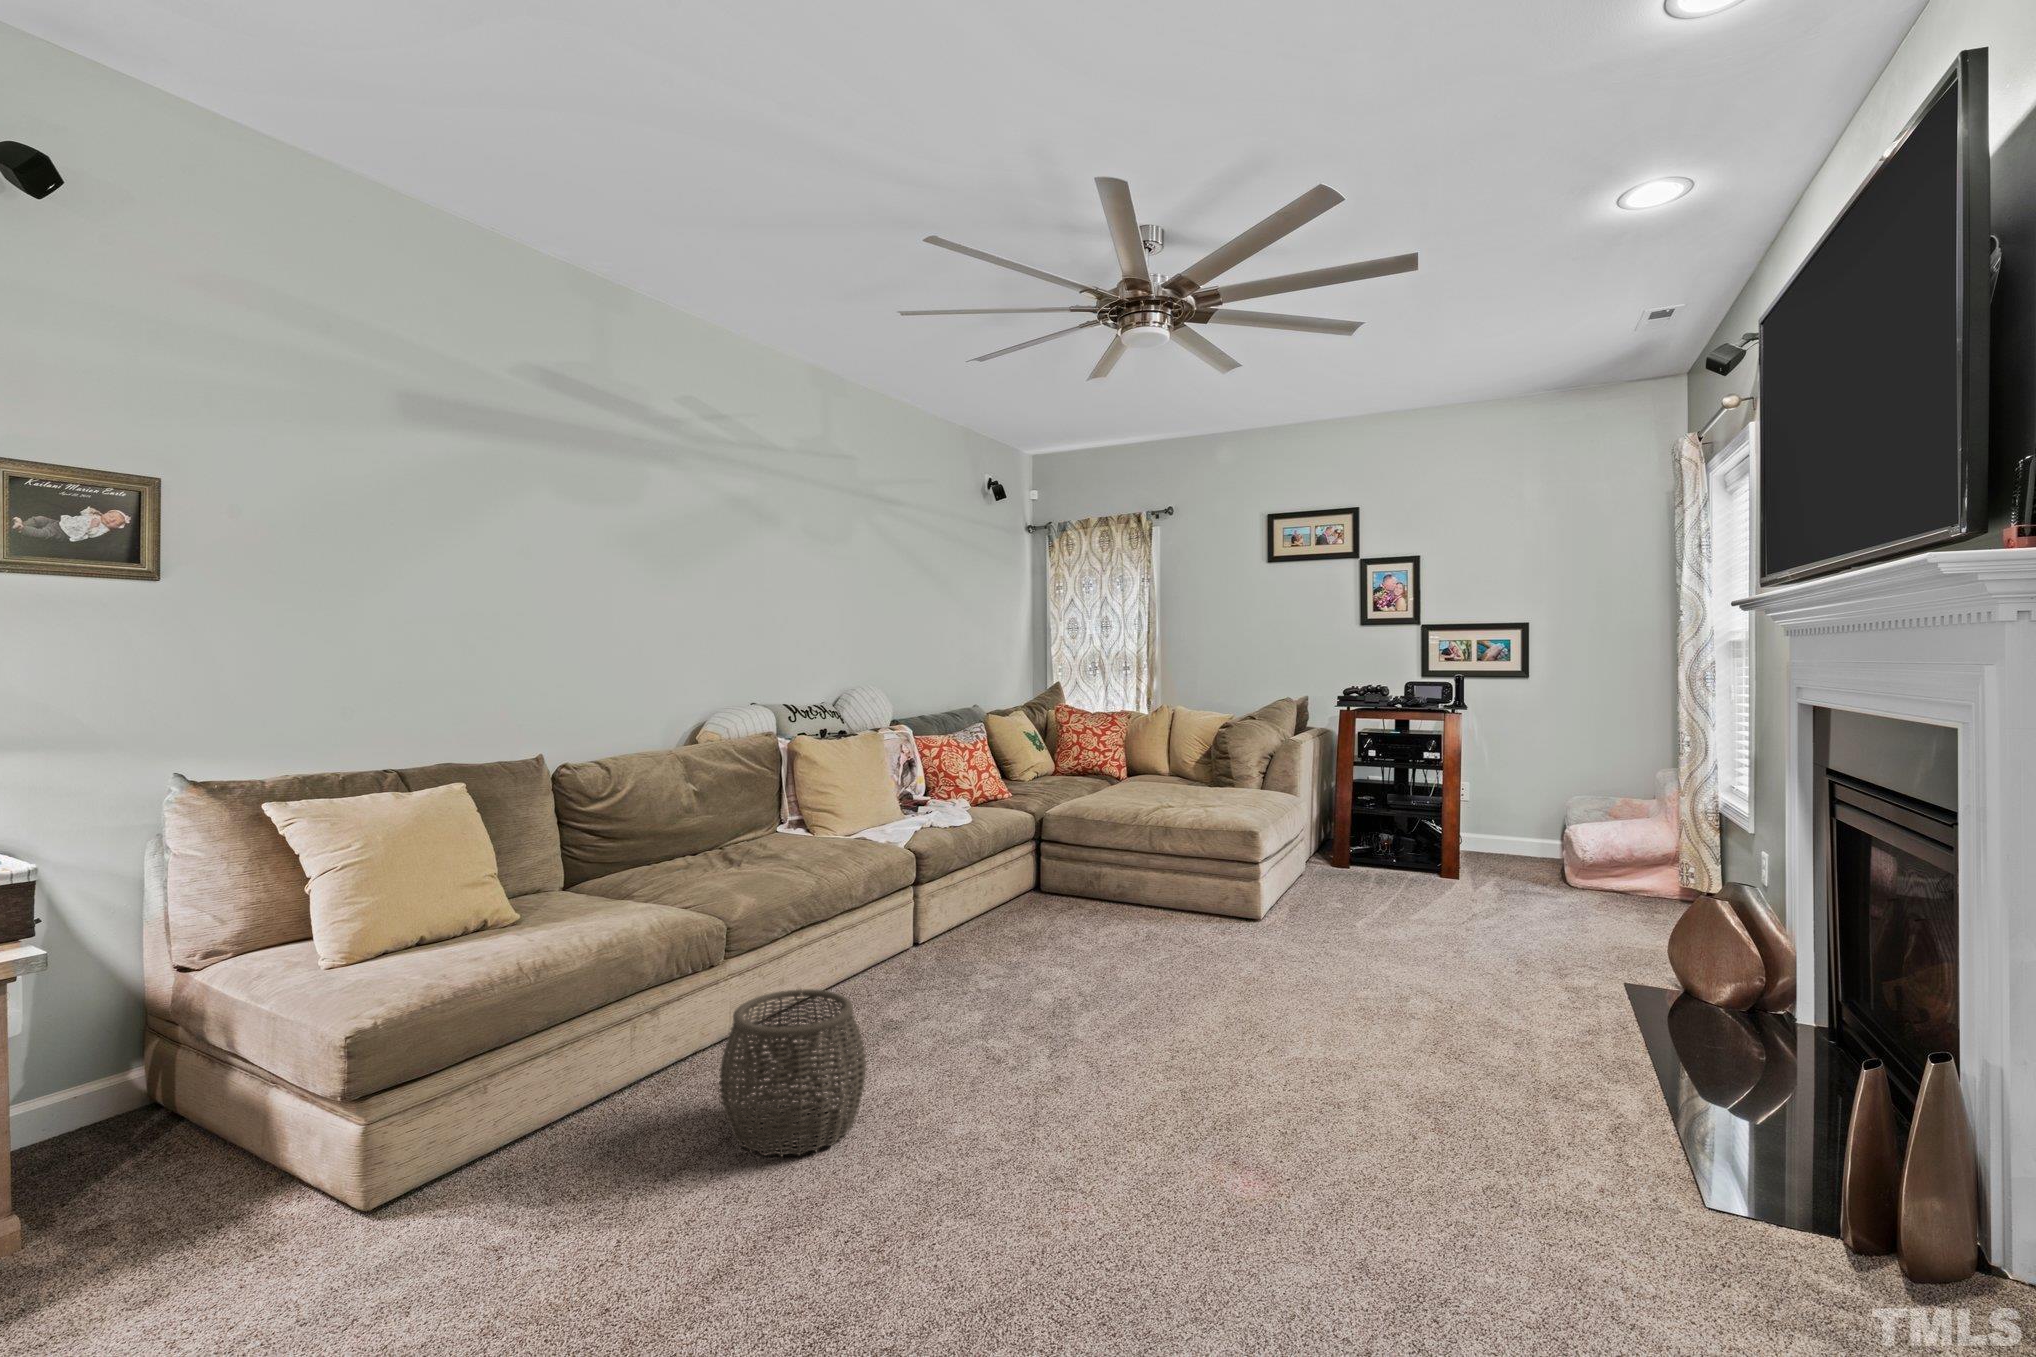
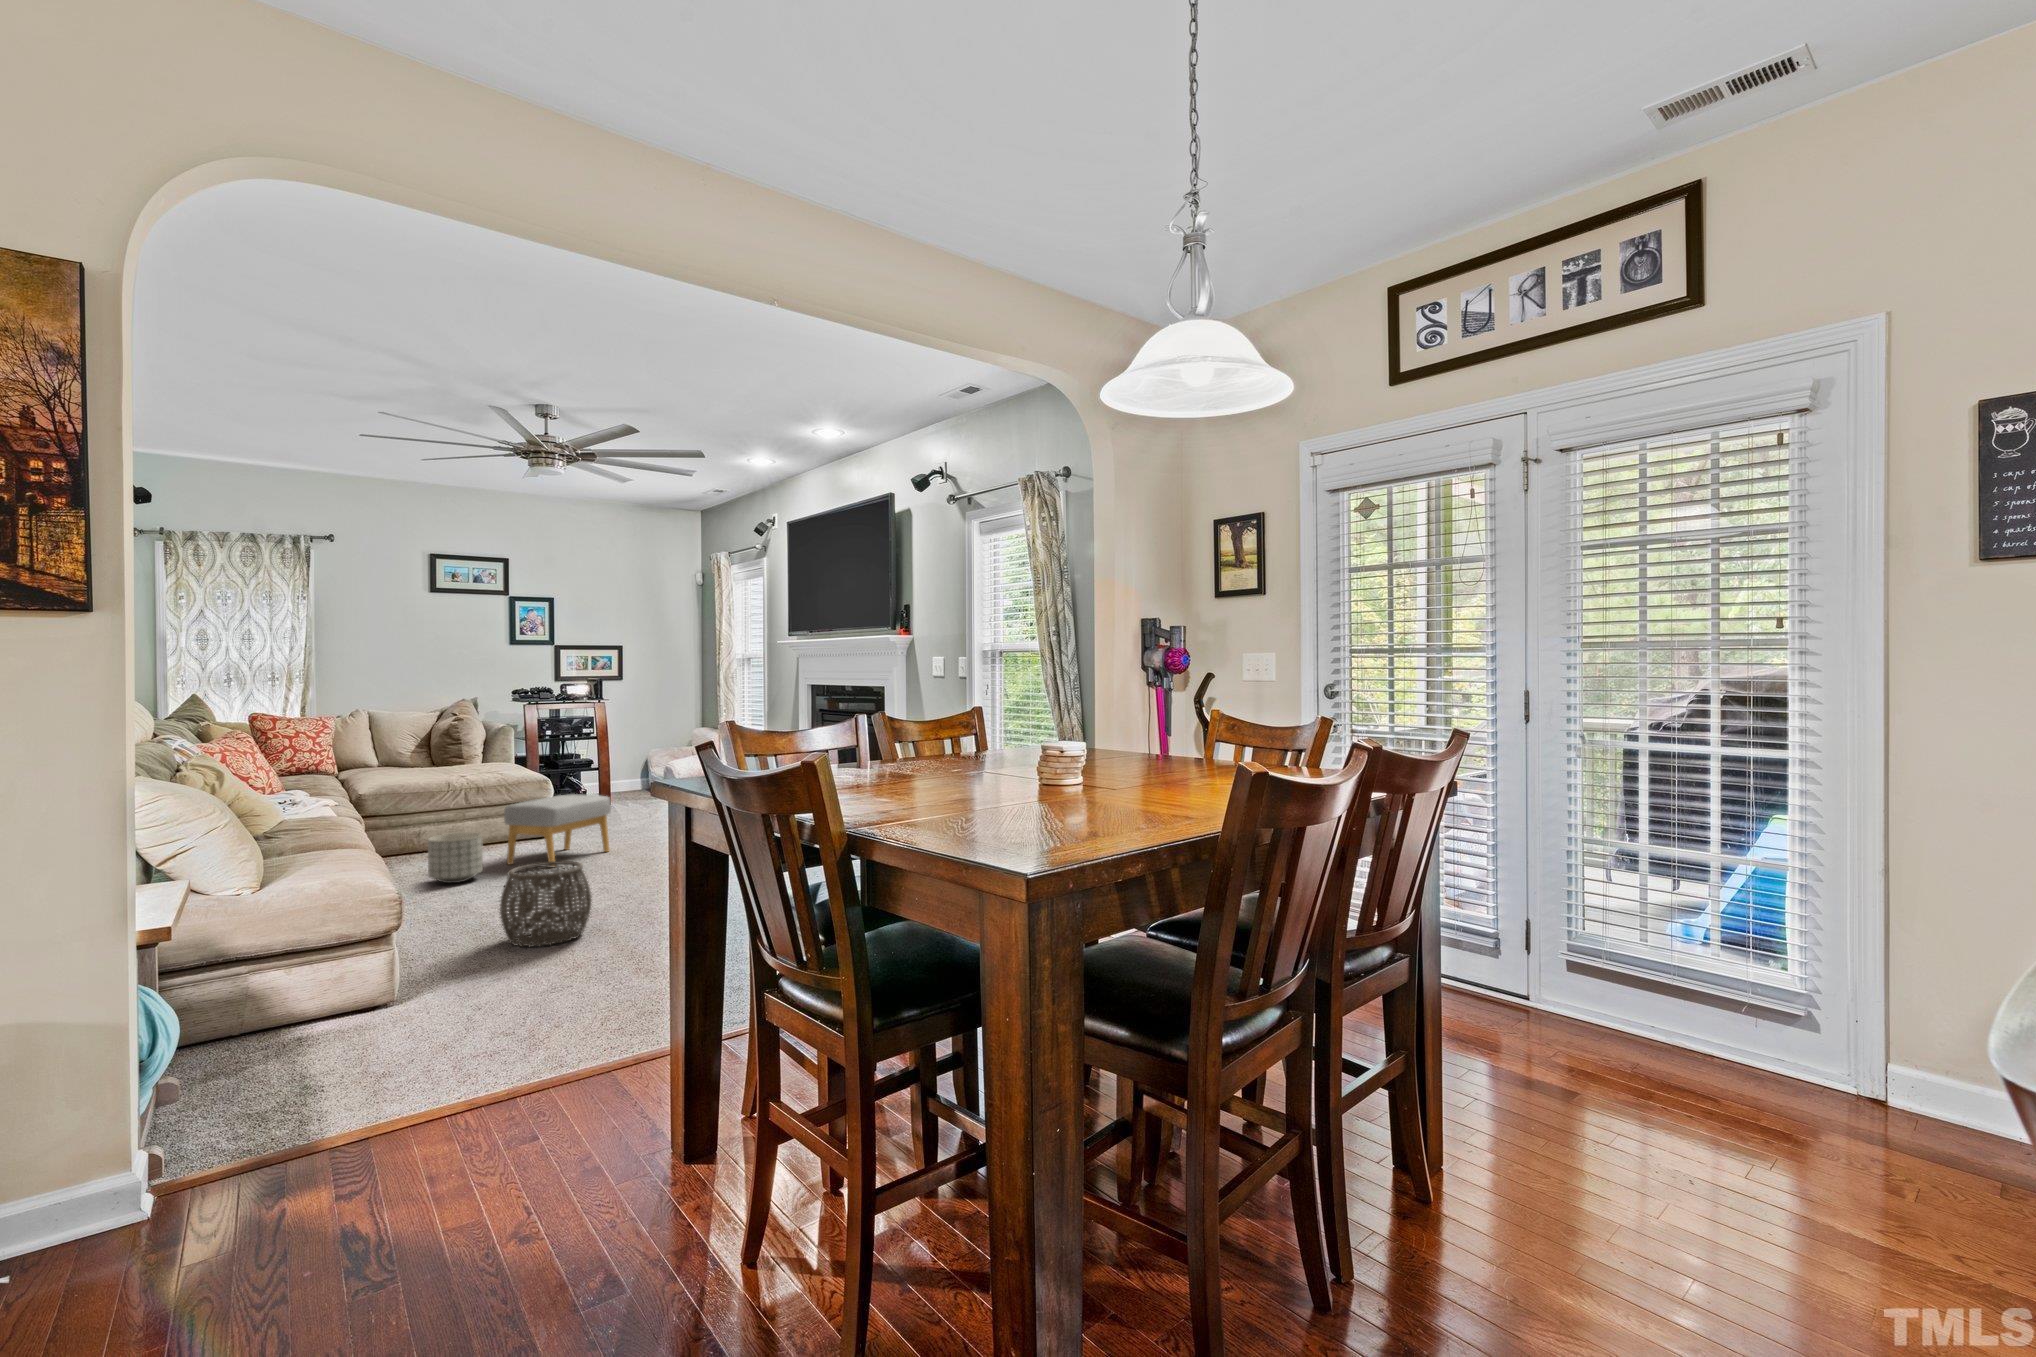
footstool: none [1124,858,1274,973] -> present [504,794,611,864]
planter: none [996,887,1062,961] -> present [428,832,483,883]

